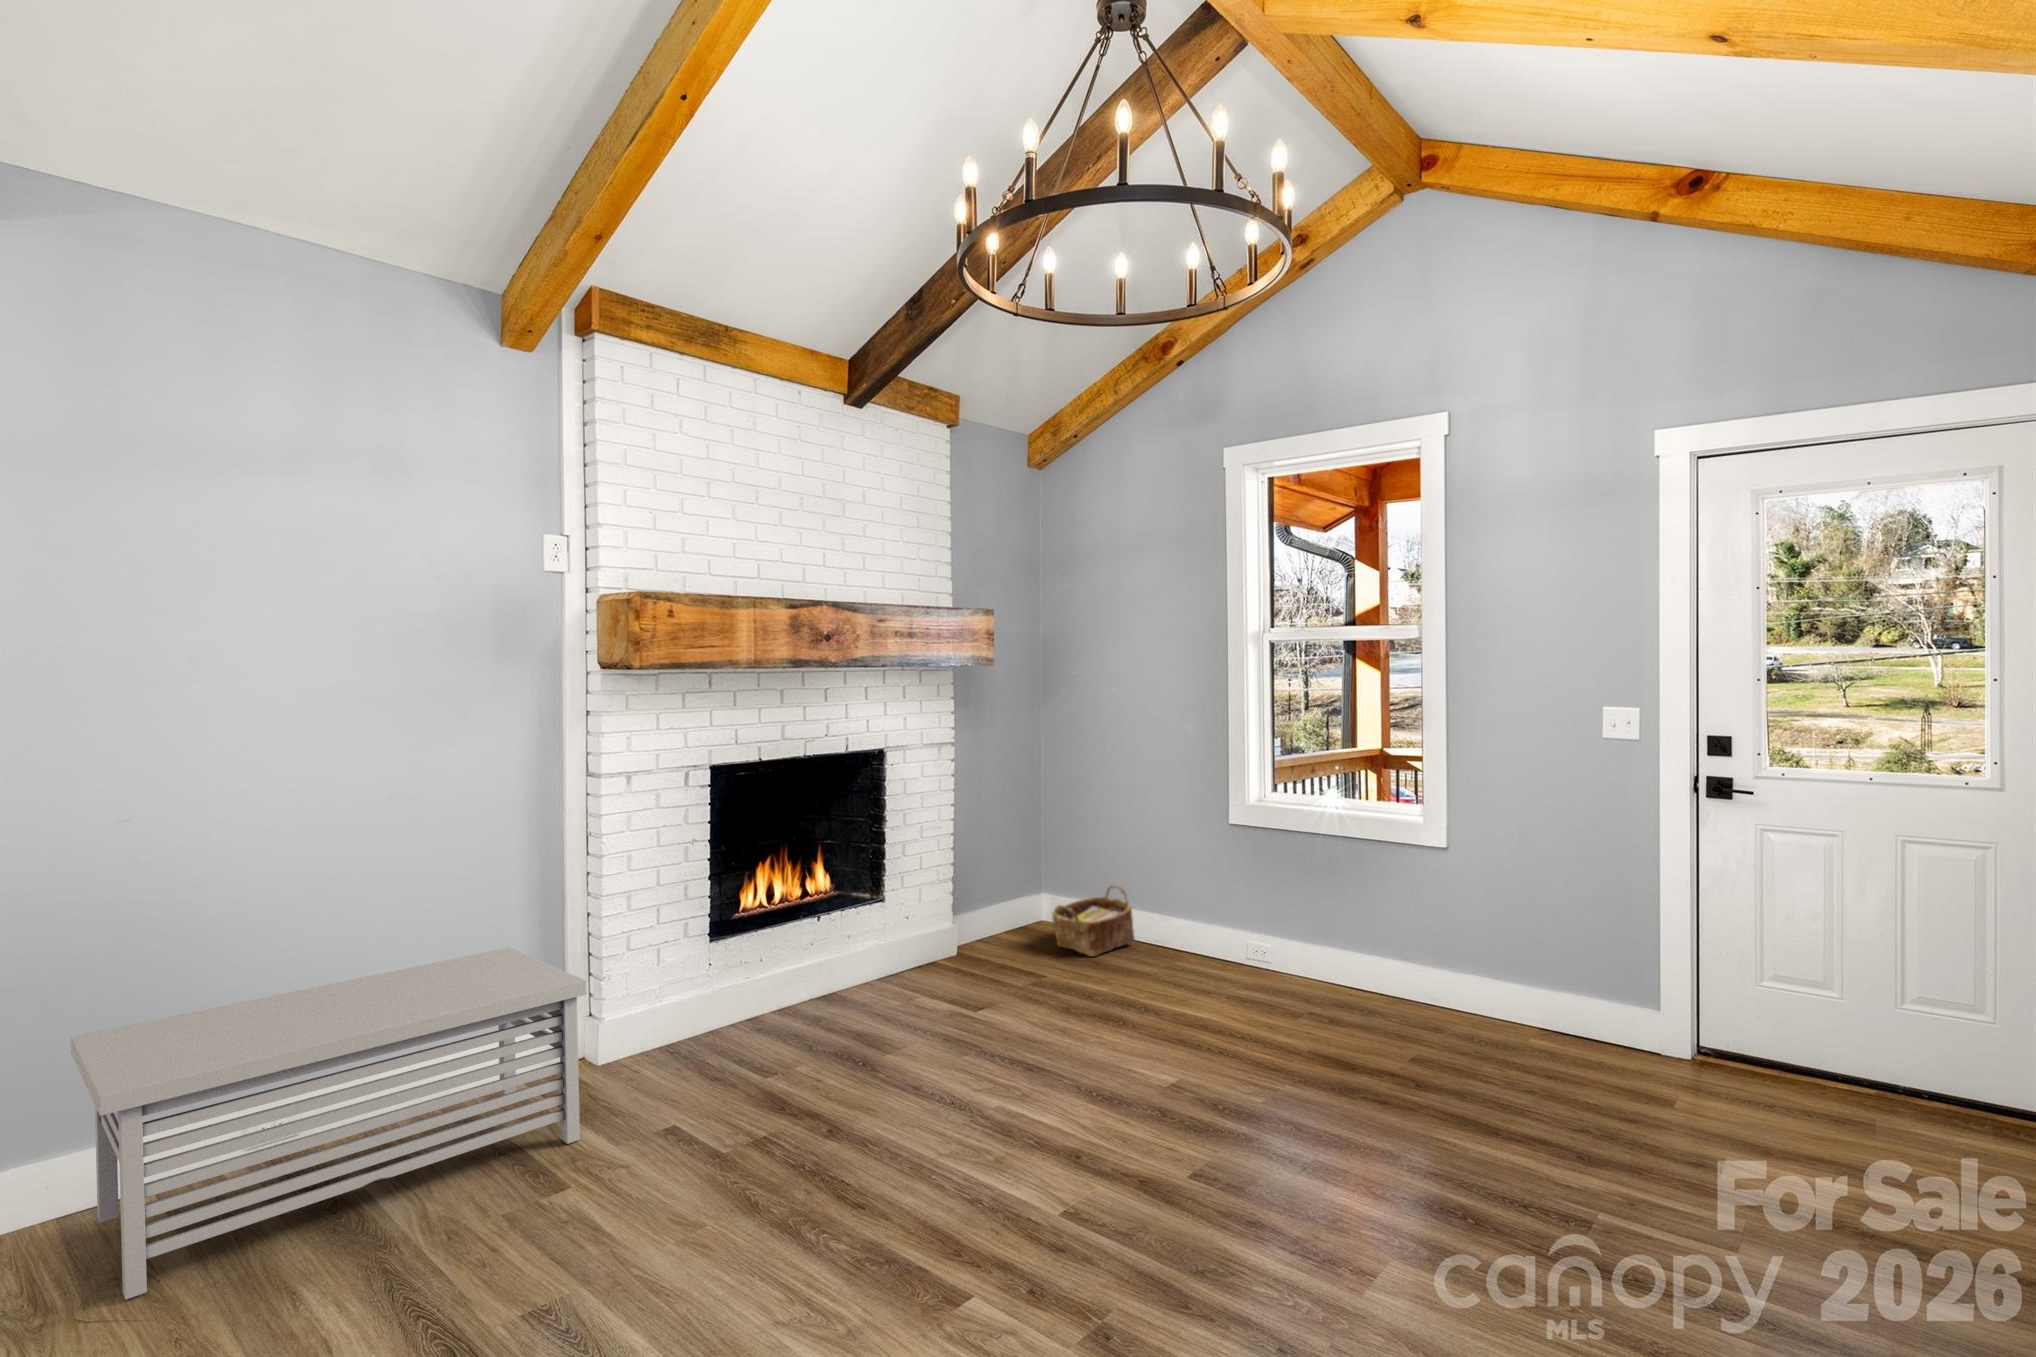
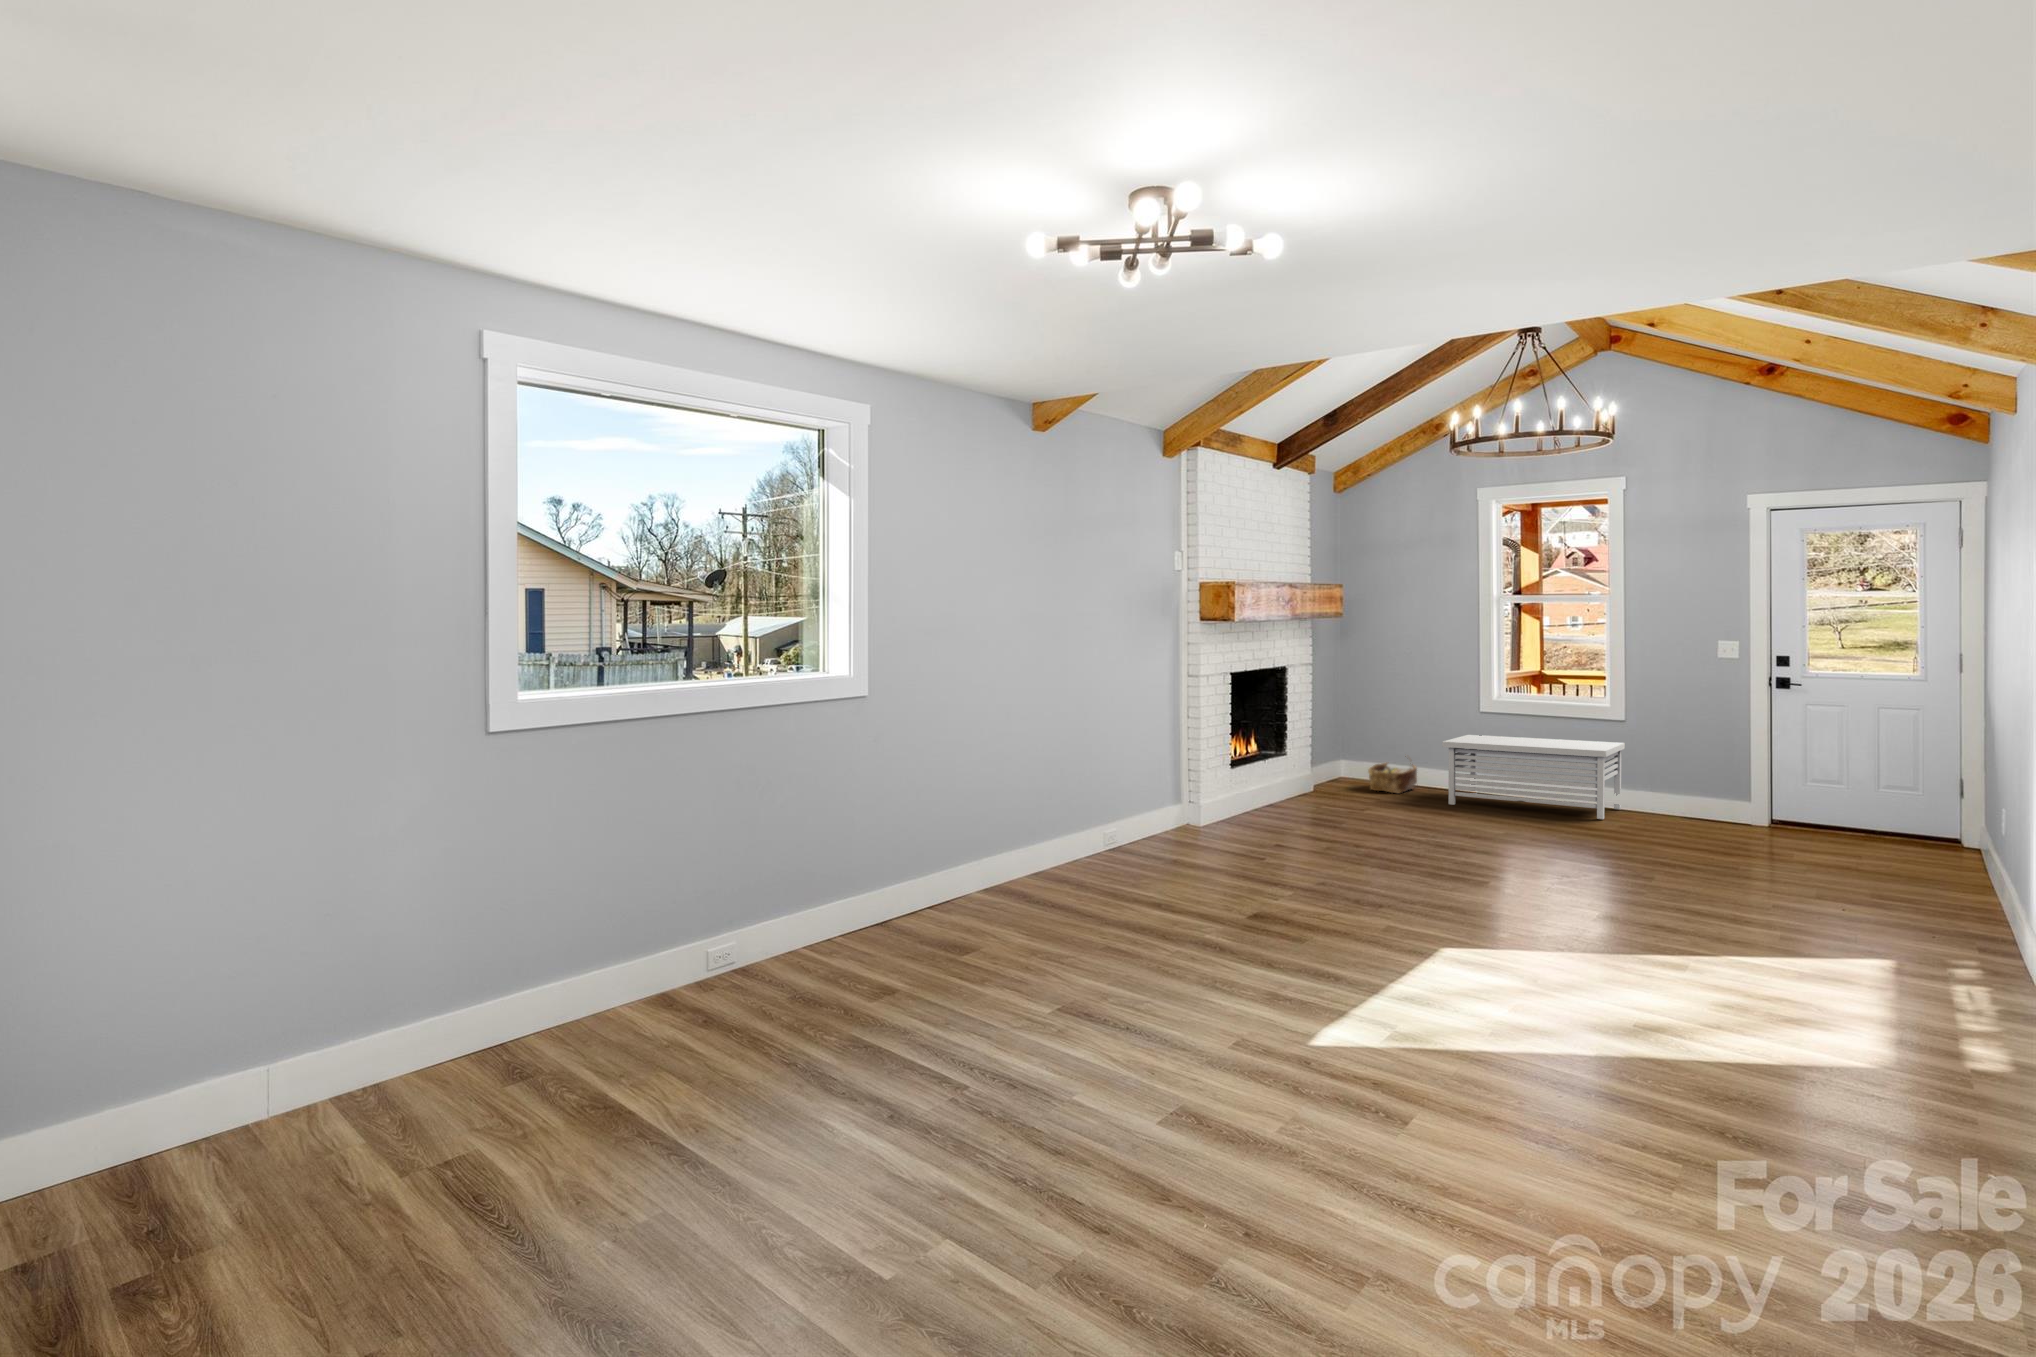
storage bench: present [71,948,587,1299] -> present [1442,735,1625,819]

